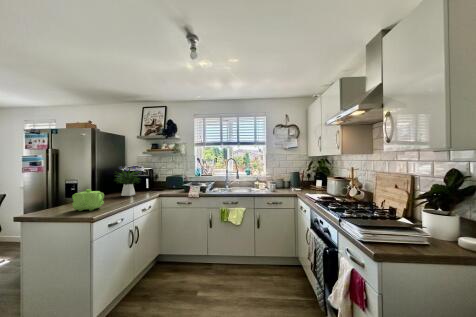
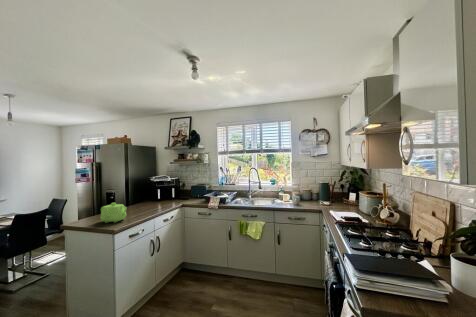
flower arrangement: present [116,166,142,196] -> none [137,175,169,205]

